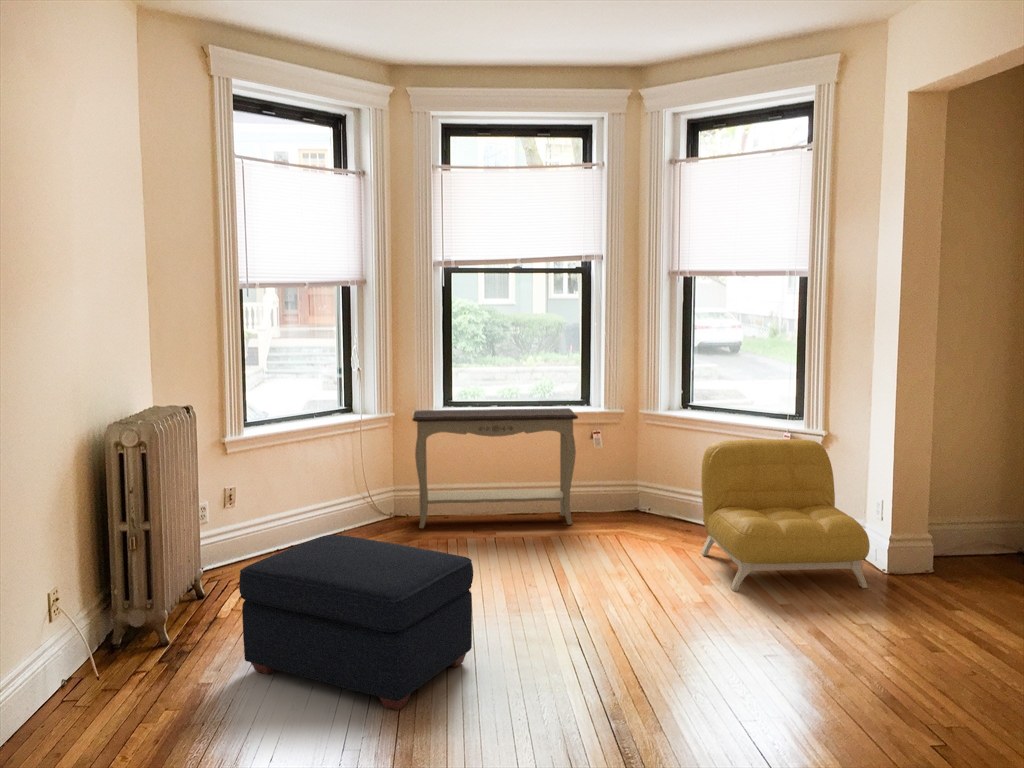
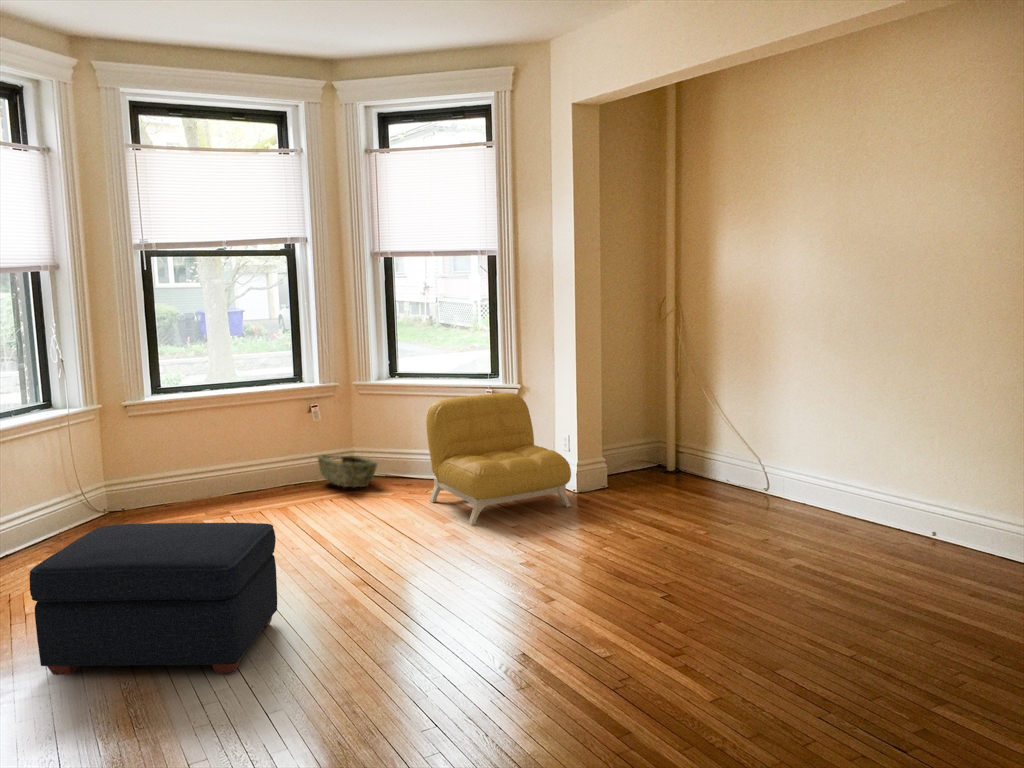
console table: present [412,408,578,528] -> none [124,385,301,519]
woven basket: none [597,485,656,526] -> present [318,455,377,487]

